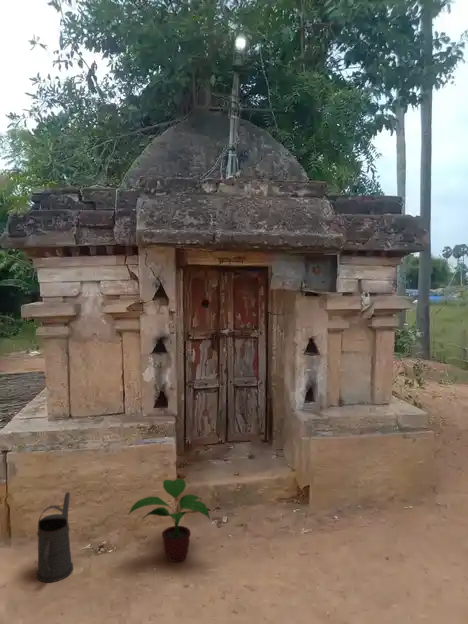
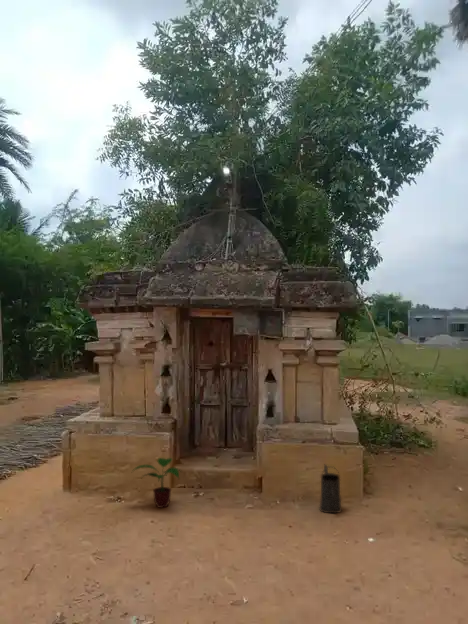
watering can: present [37,492,73,582] -> present [320,465,342,513]

